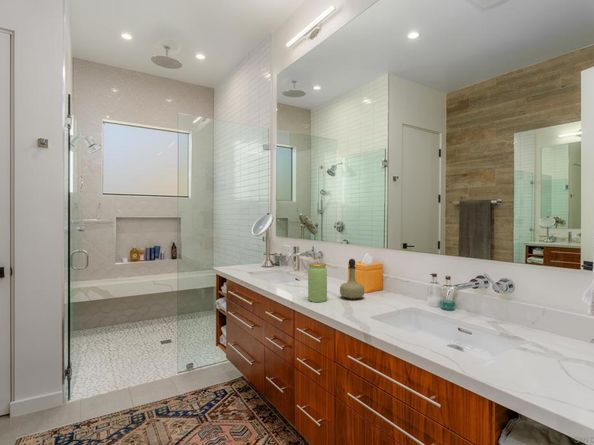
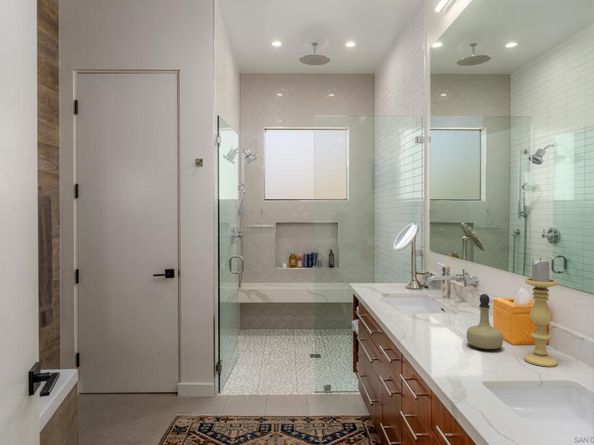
candle holder: none [380,229,400,303] -> present [524,258,558,367]
jar: present [308,263,327,302] -> none [420,295,445,346]

